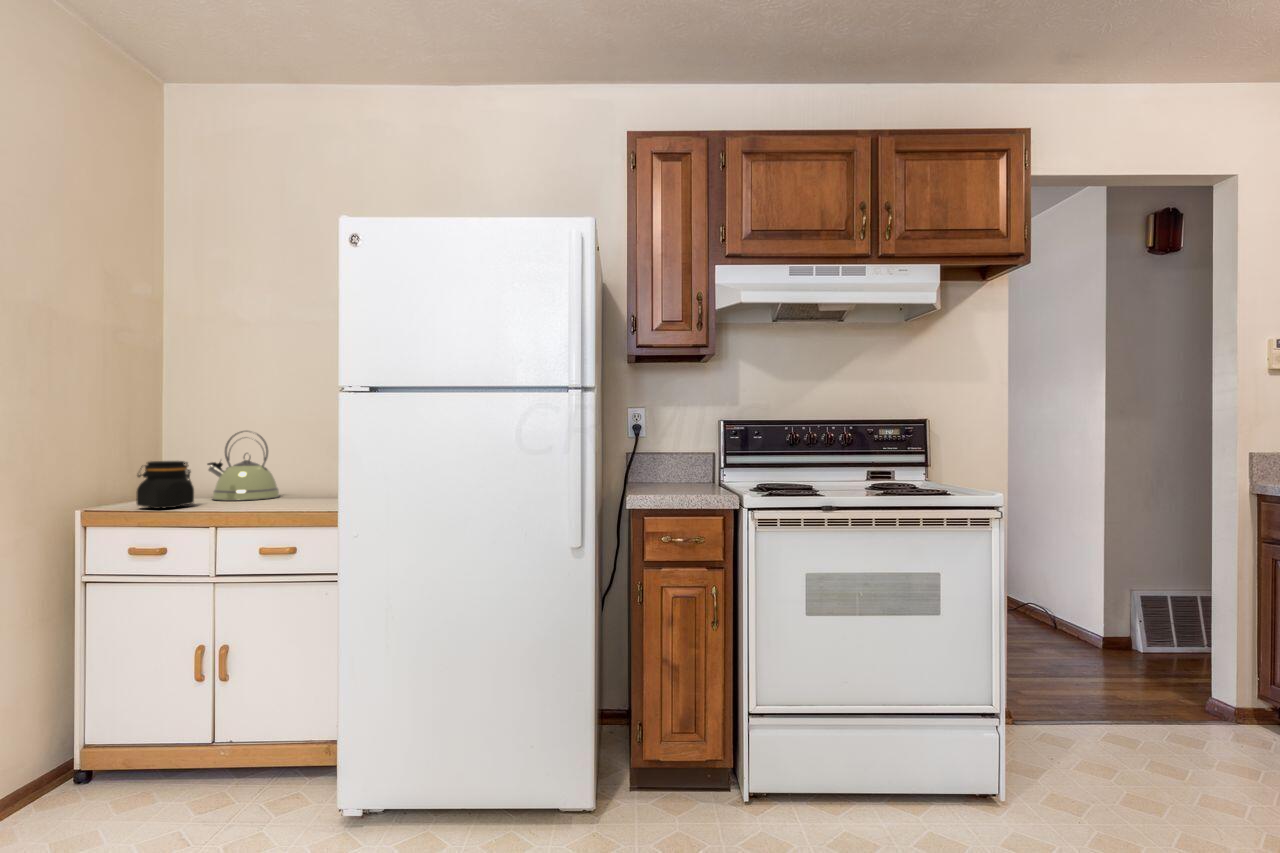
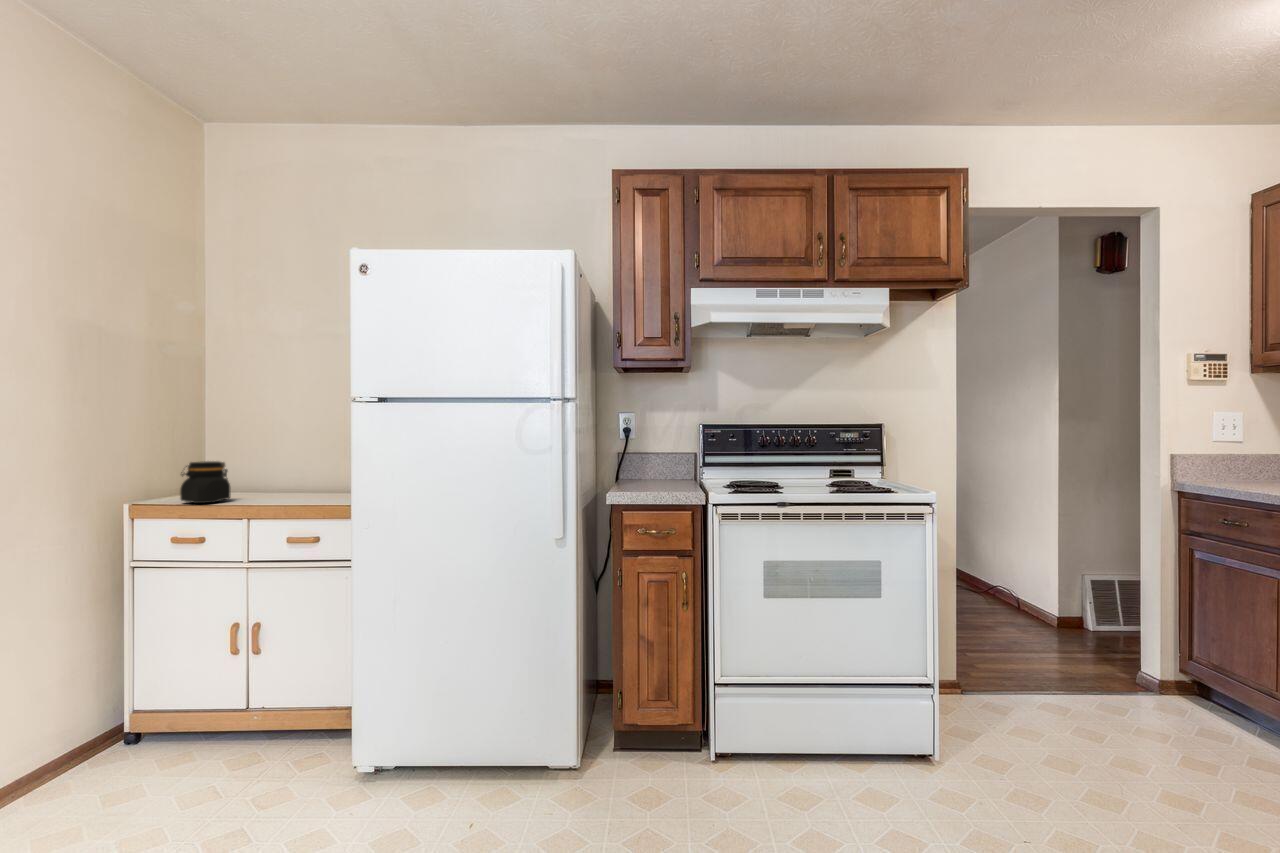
kettle: present [207,431,280,501] -> none [242,434,306,496]

